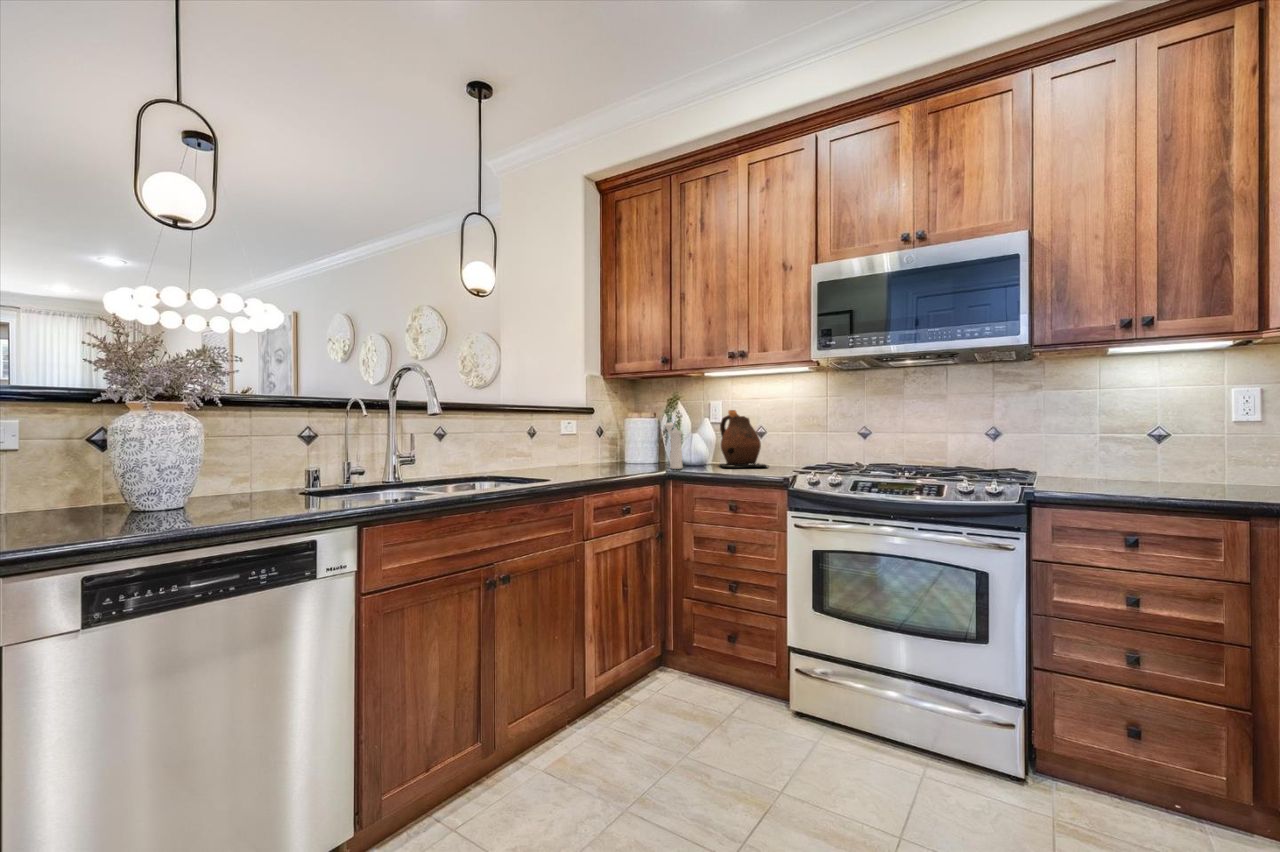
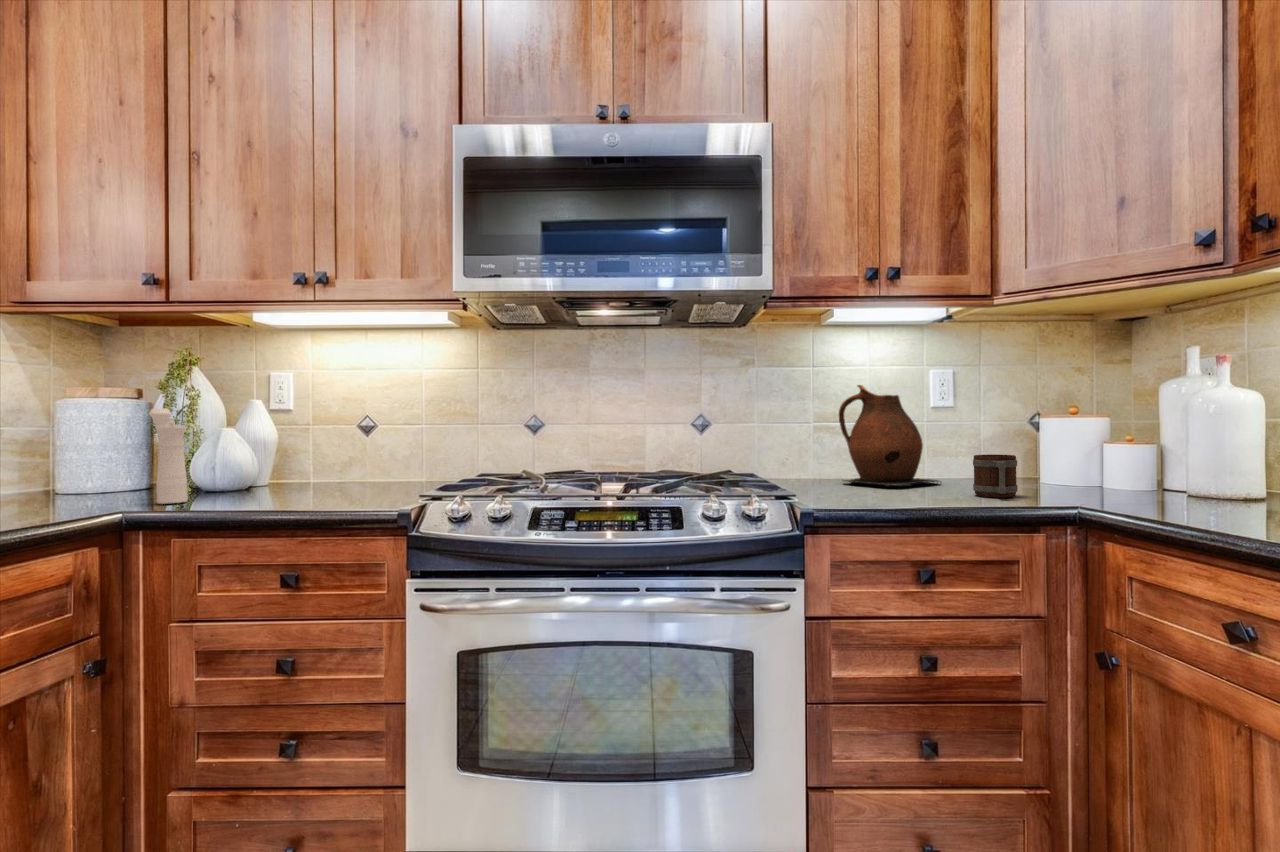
ceramic pitcher: present [720,410,768,467] -> present [839,385,940,487]
mug: none [1204,461,1246,493] -> present [973,454,1018,497]

